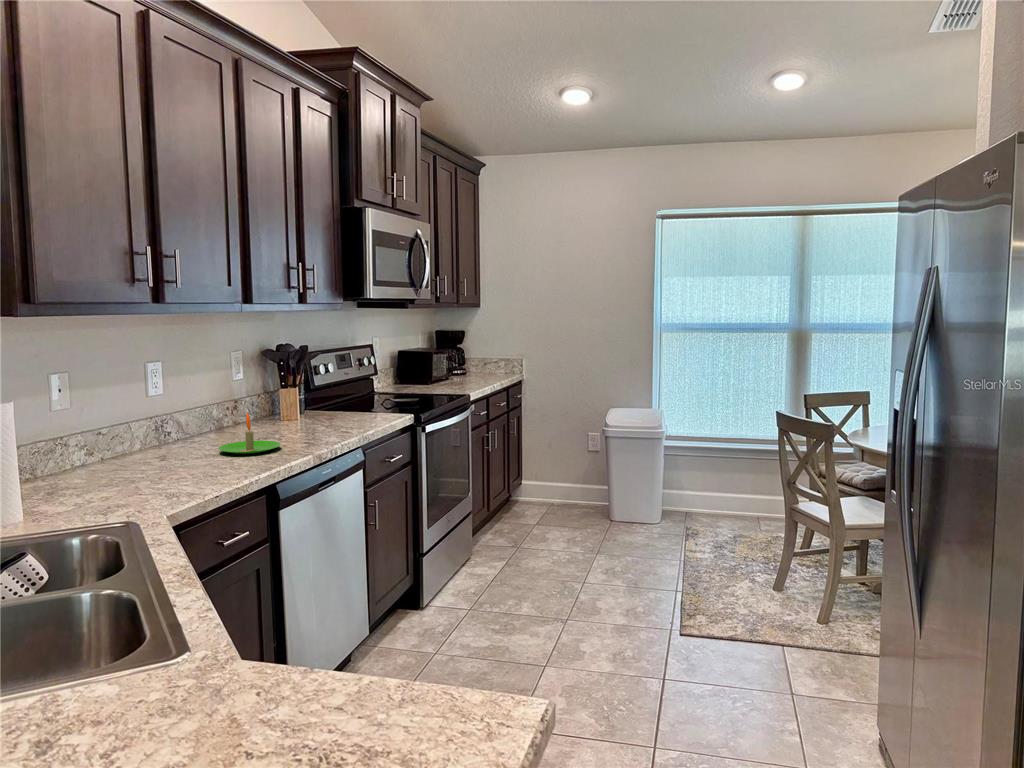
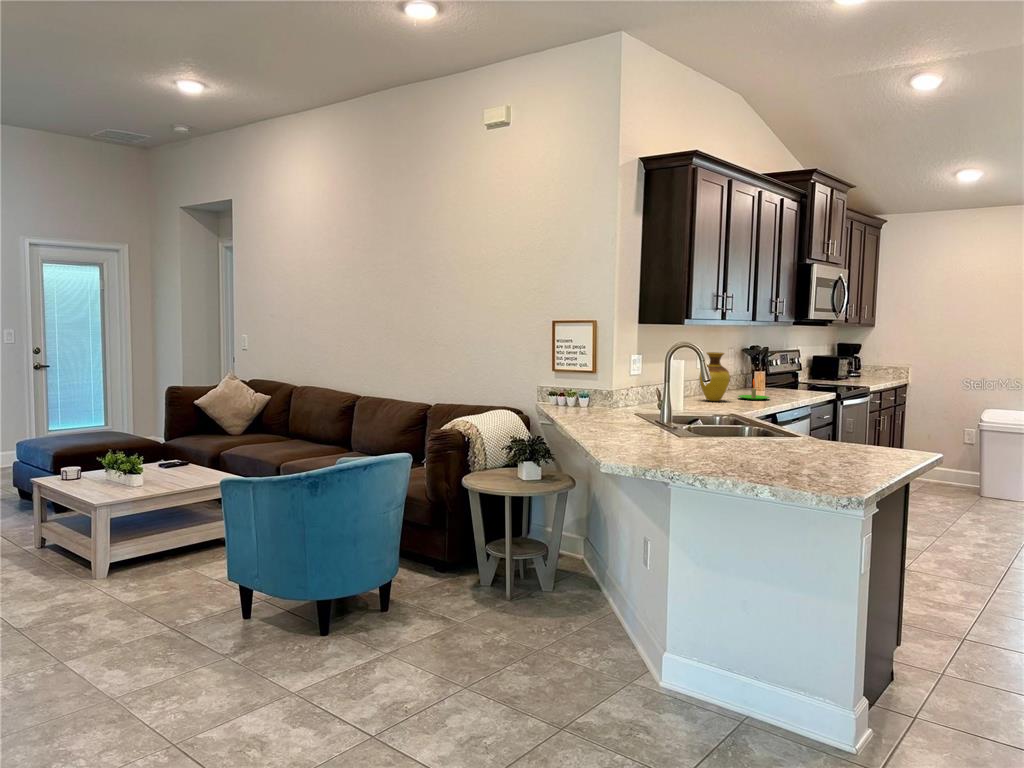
vase: none [119,369,185,469] -> present [699,352,730,401]

